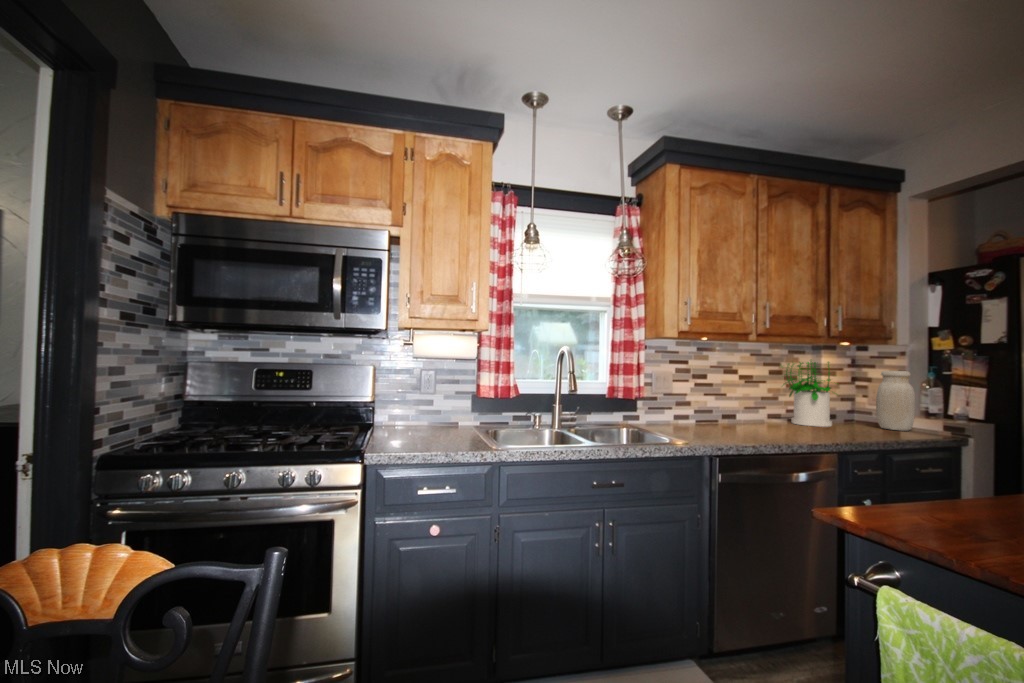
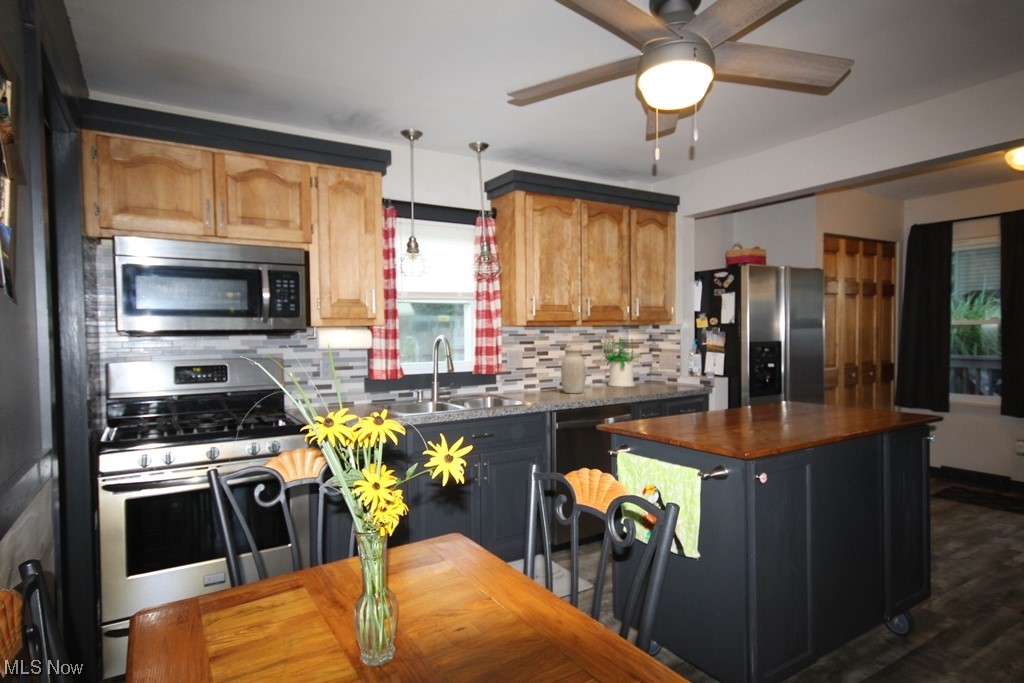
jar: present [876,371,915,431] -> present [561,347,586,394]

